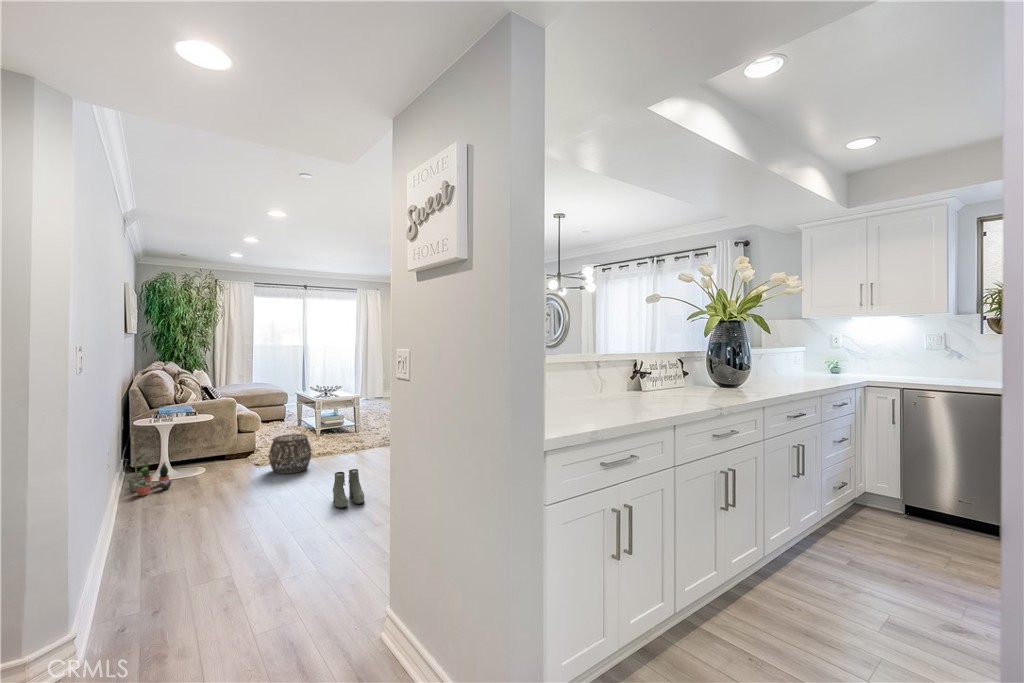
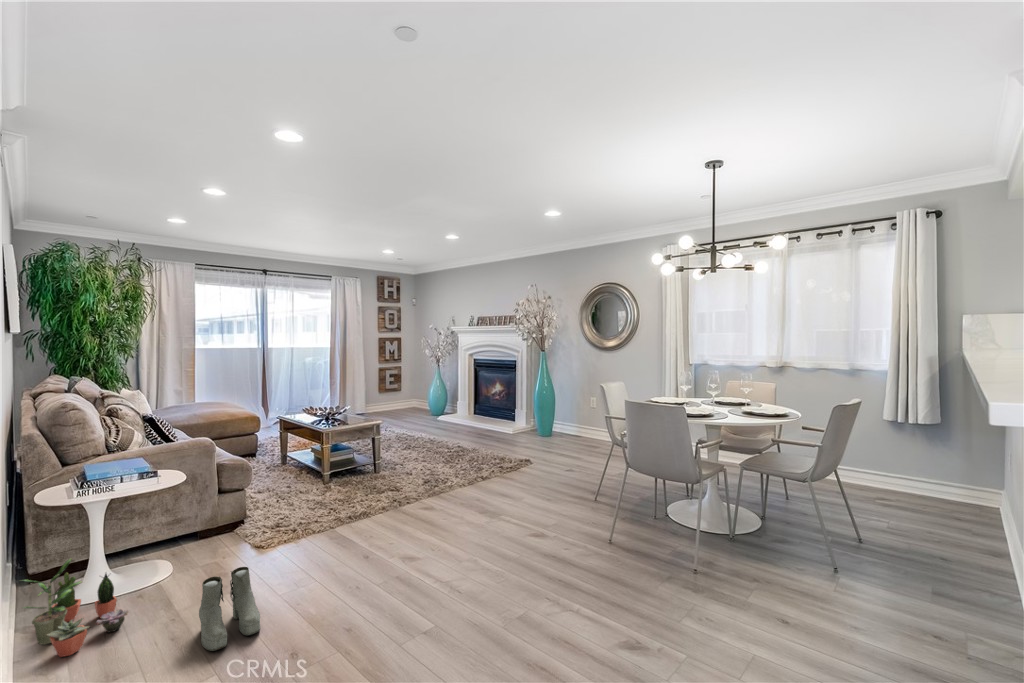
woven basket: present [269,434,311,474] -> none [295,495,364,570]
boots: present [333,469,364,508] -> present [199,567,260,651]

